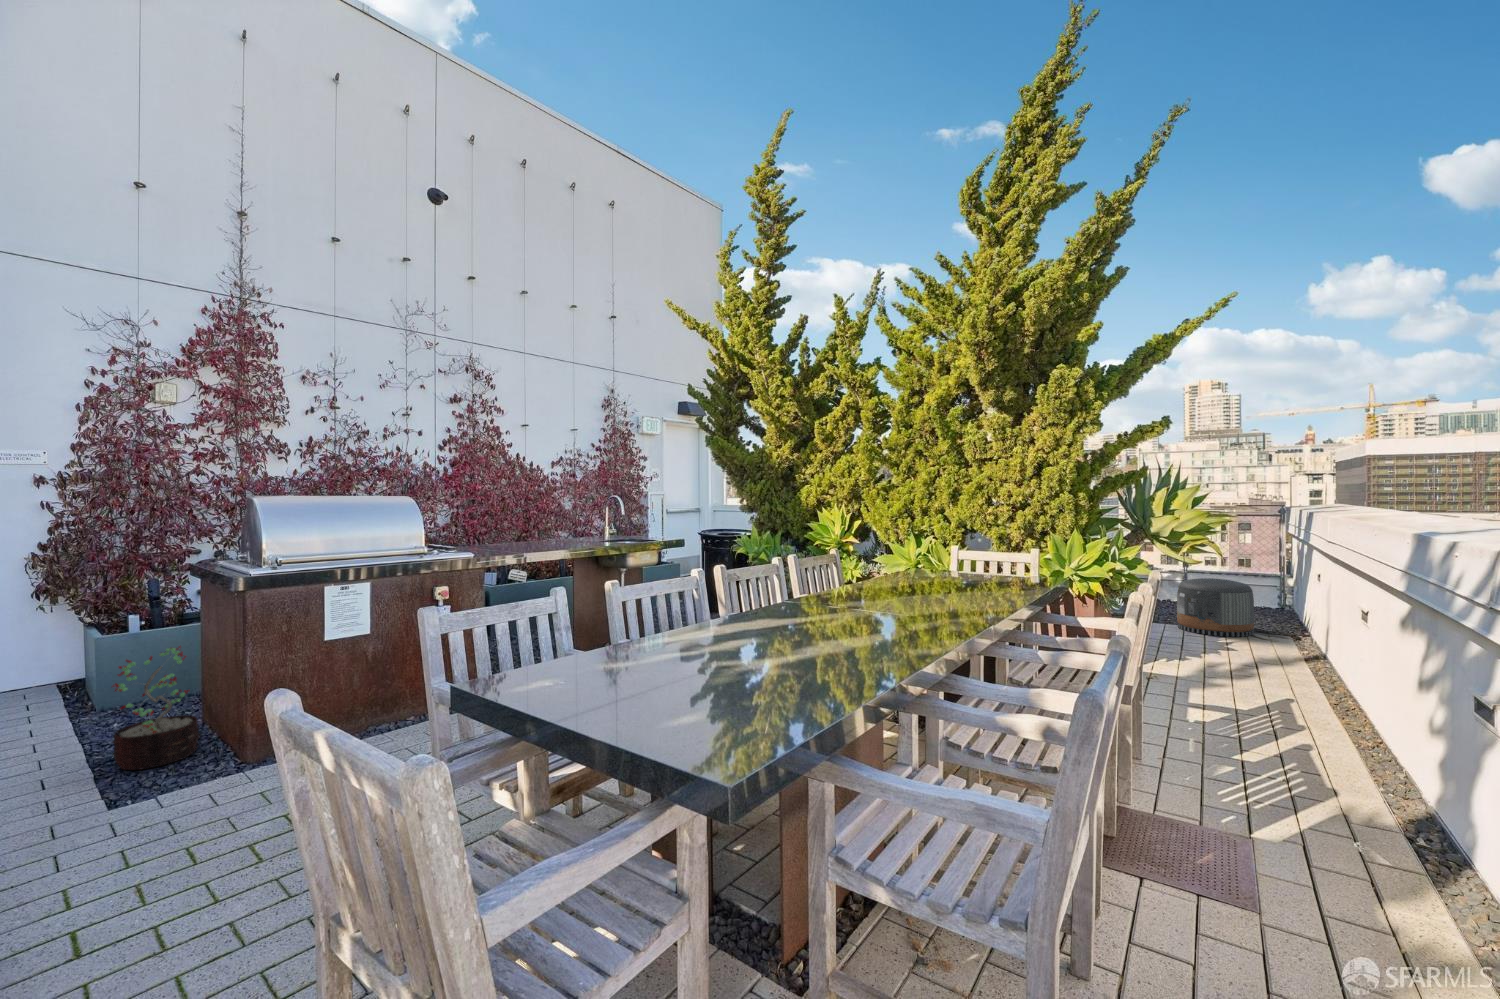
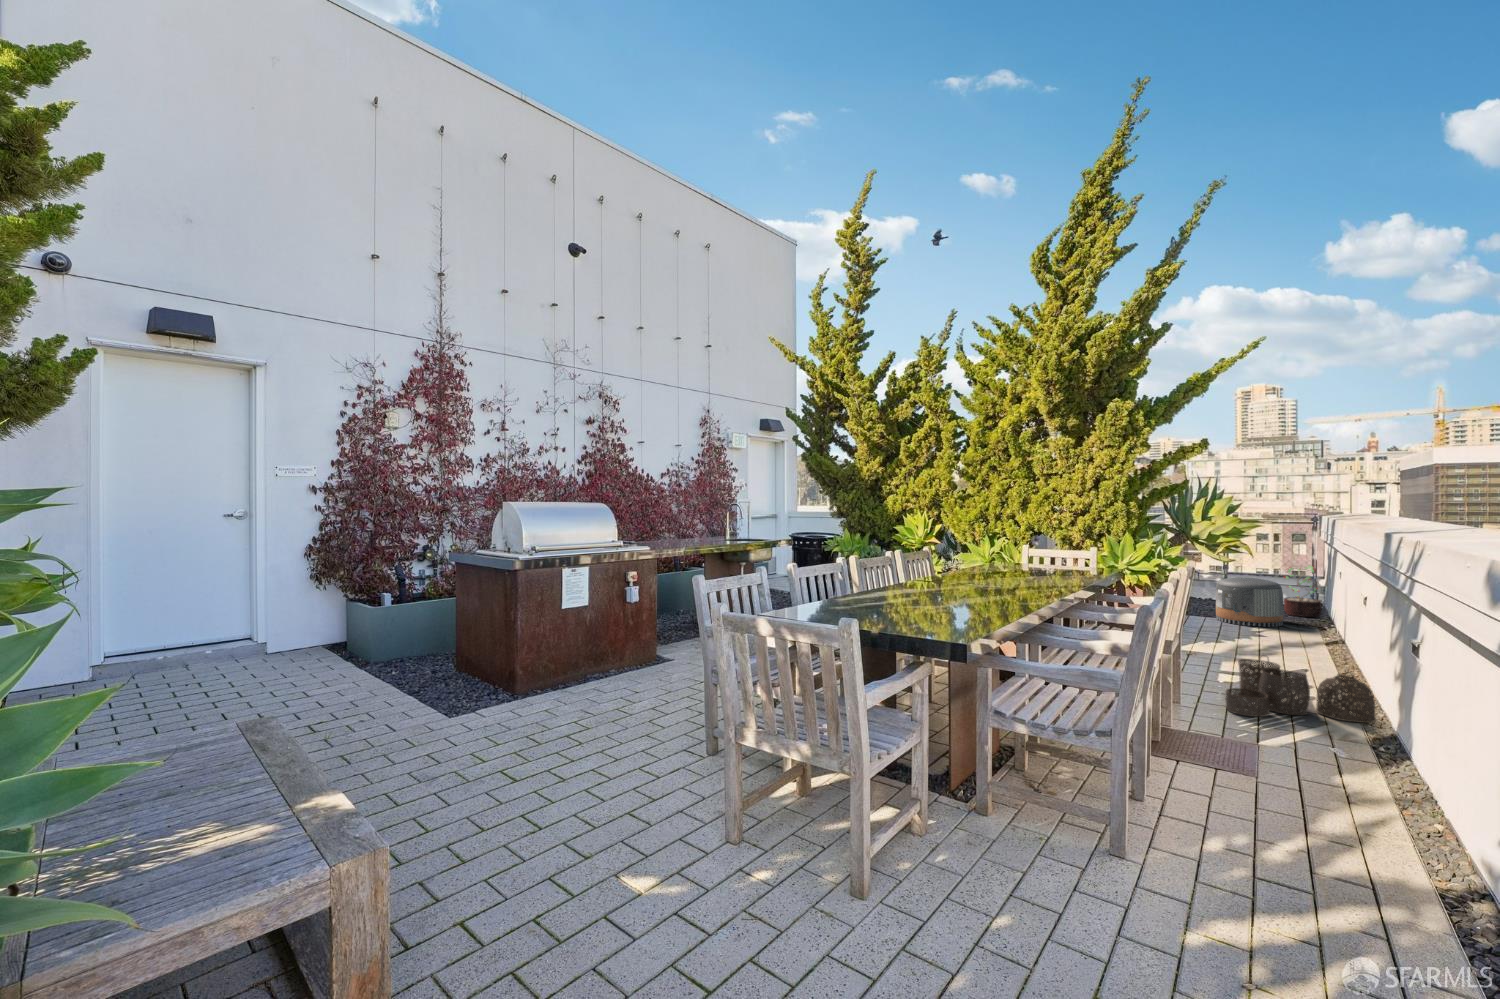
decorative plant: present [112,647,200,770] -> present [1284,566,1322,617]
woven basket: none [1194,691,1396,792] -> present [1225,657,1376,723]

